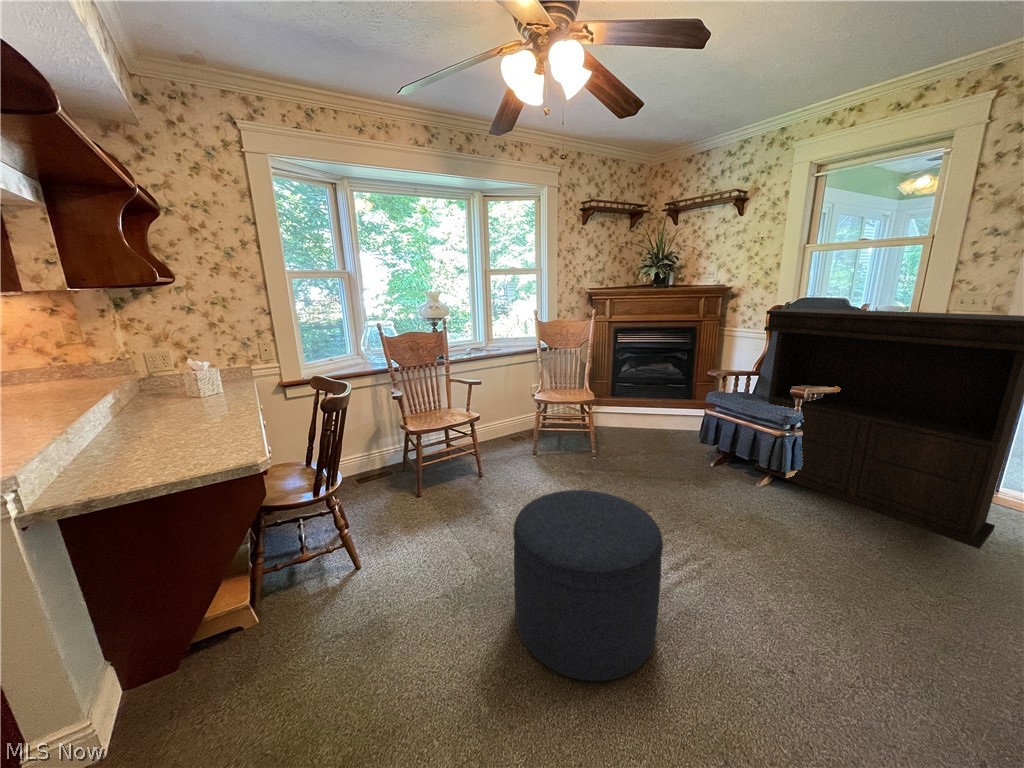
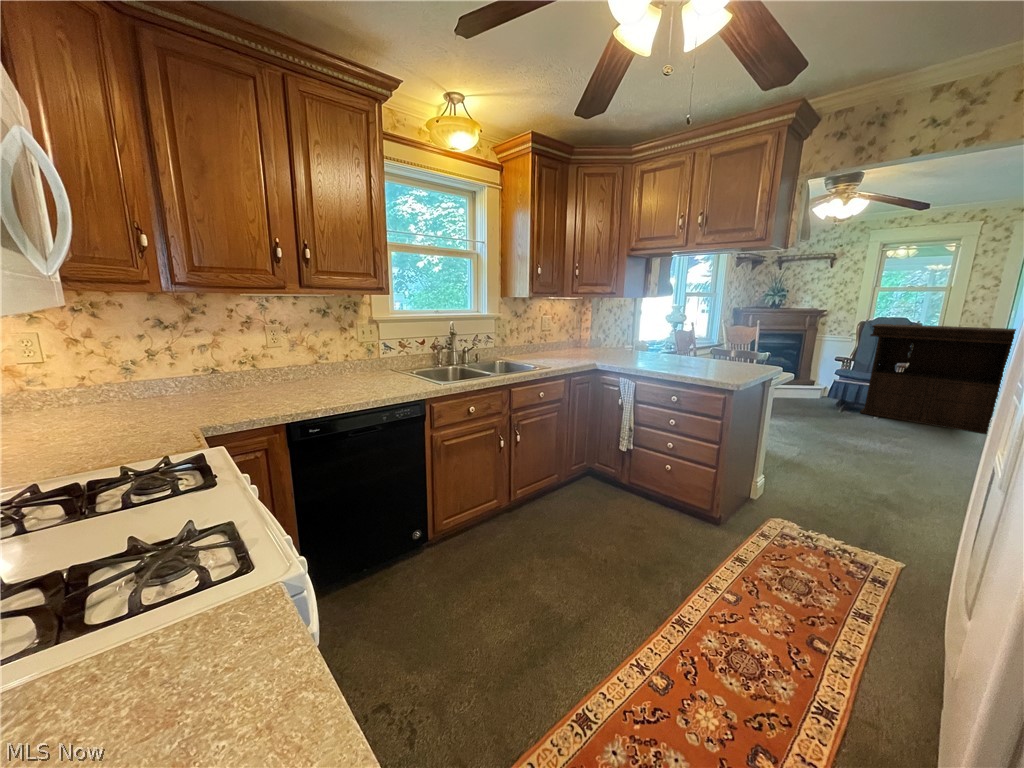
ottoman: present [513,490,663,681] -> none [821,410,910,475]

